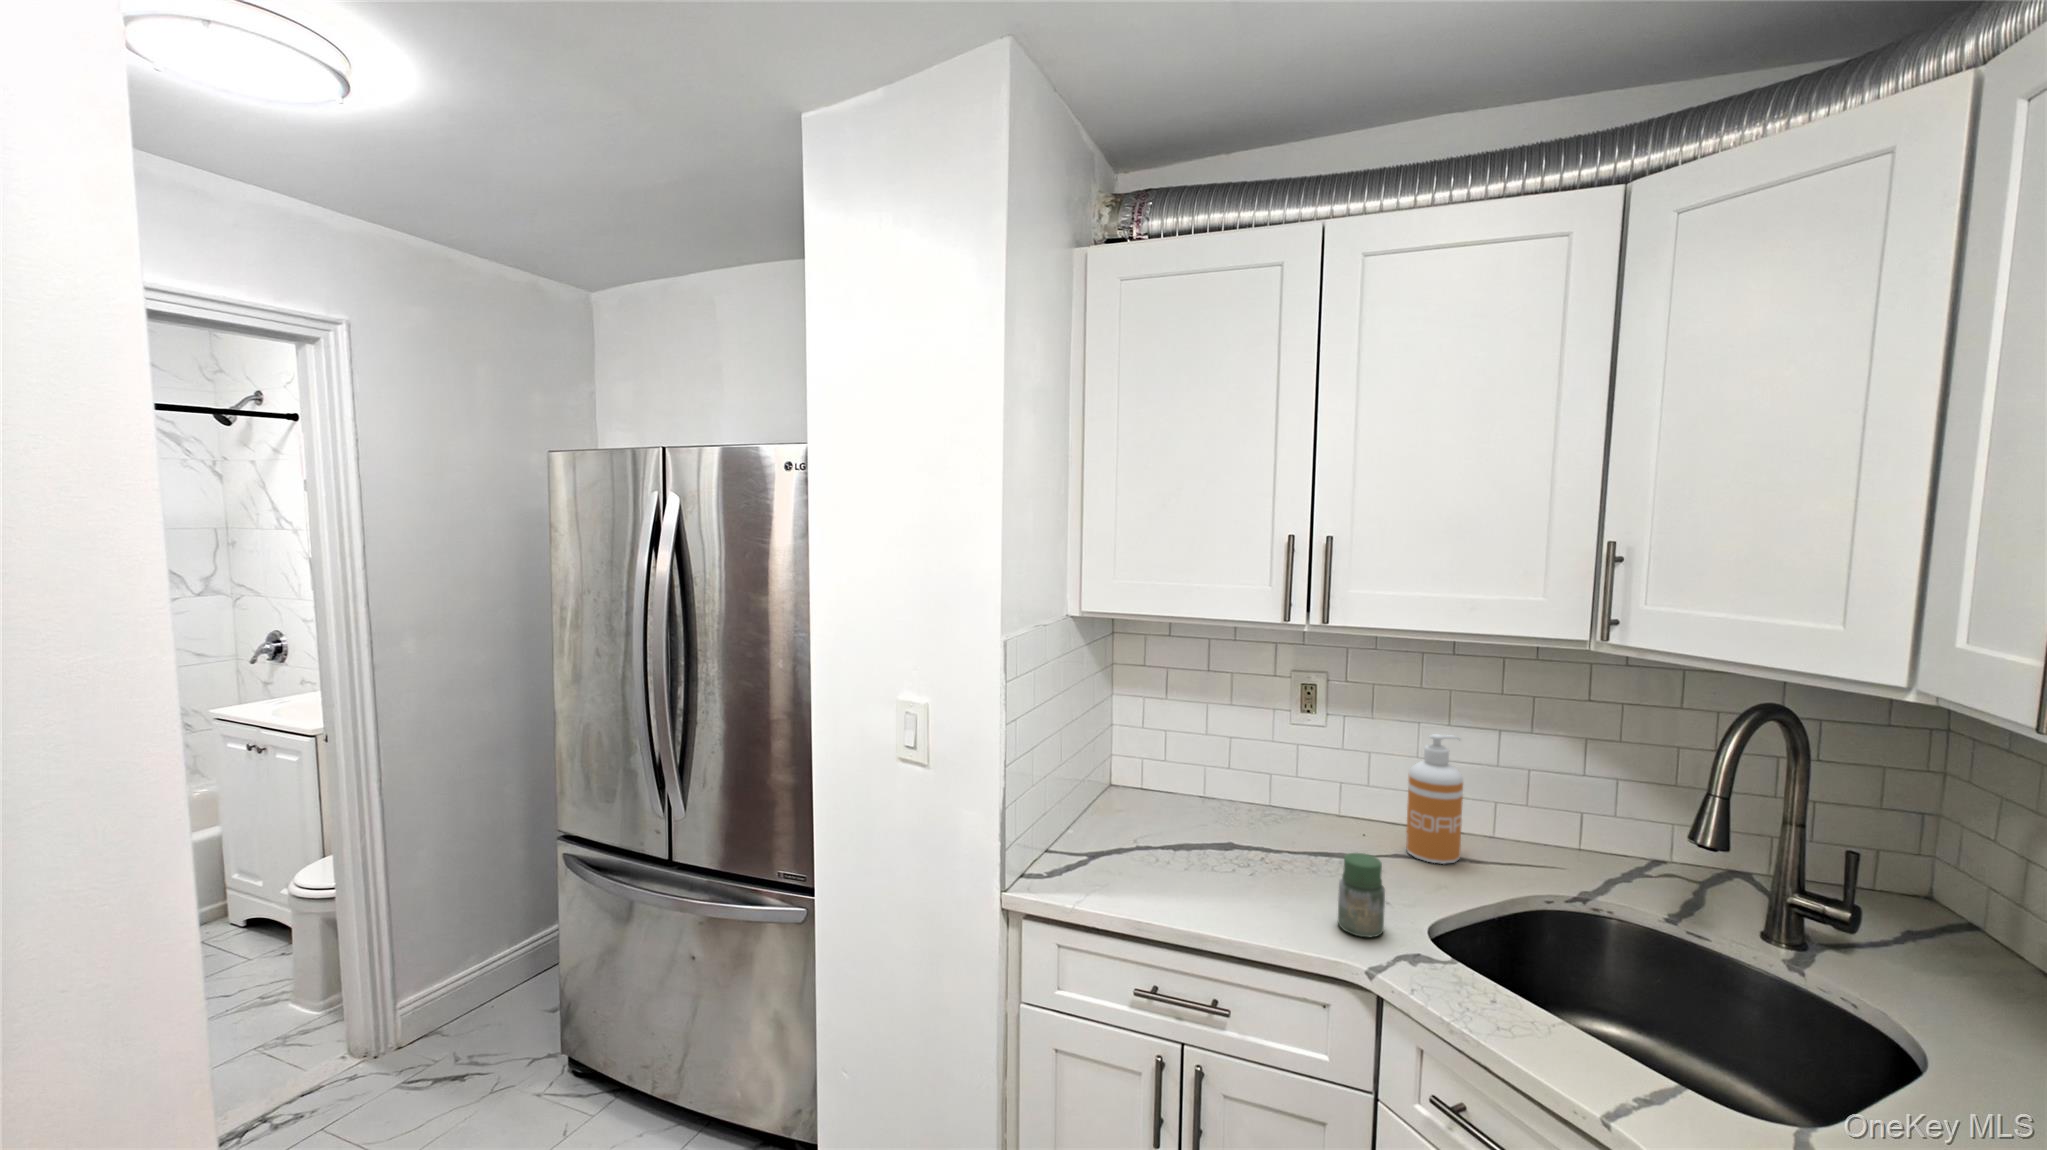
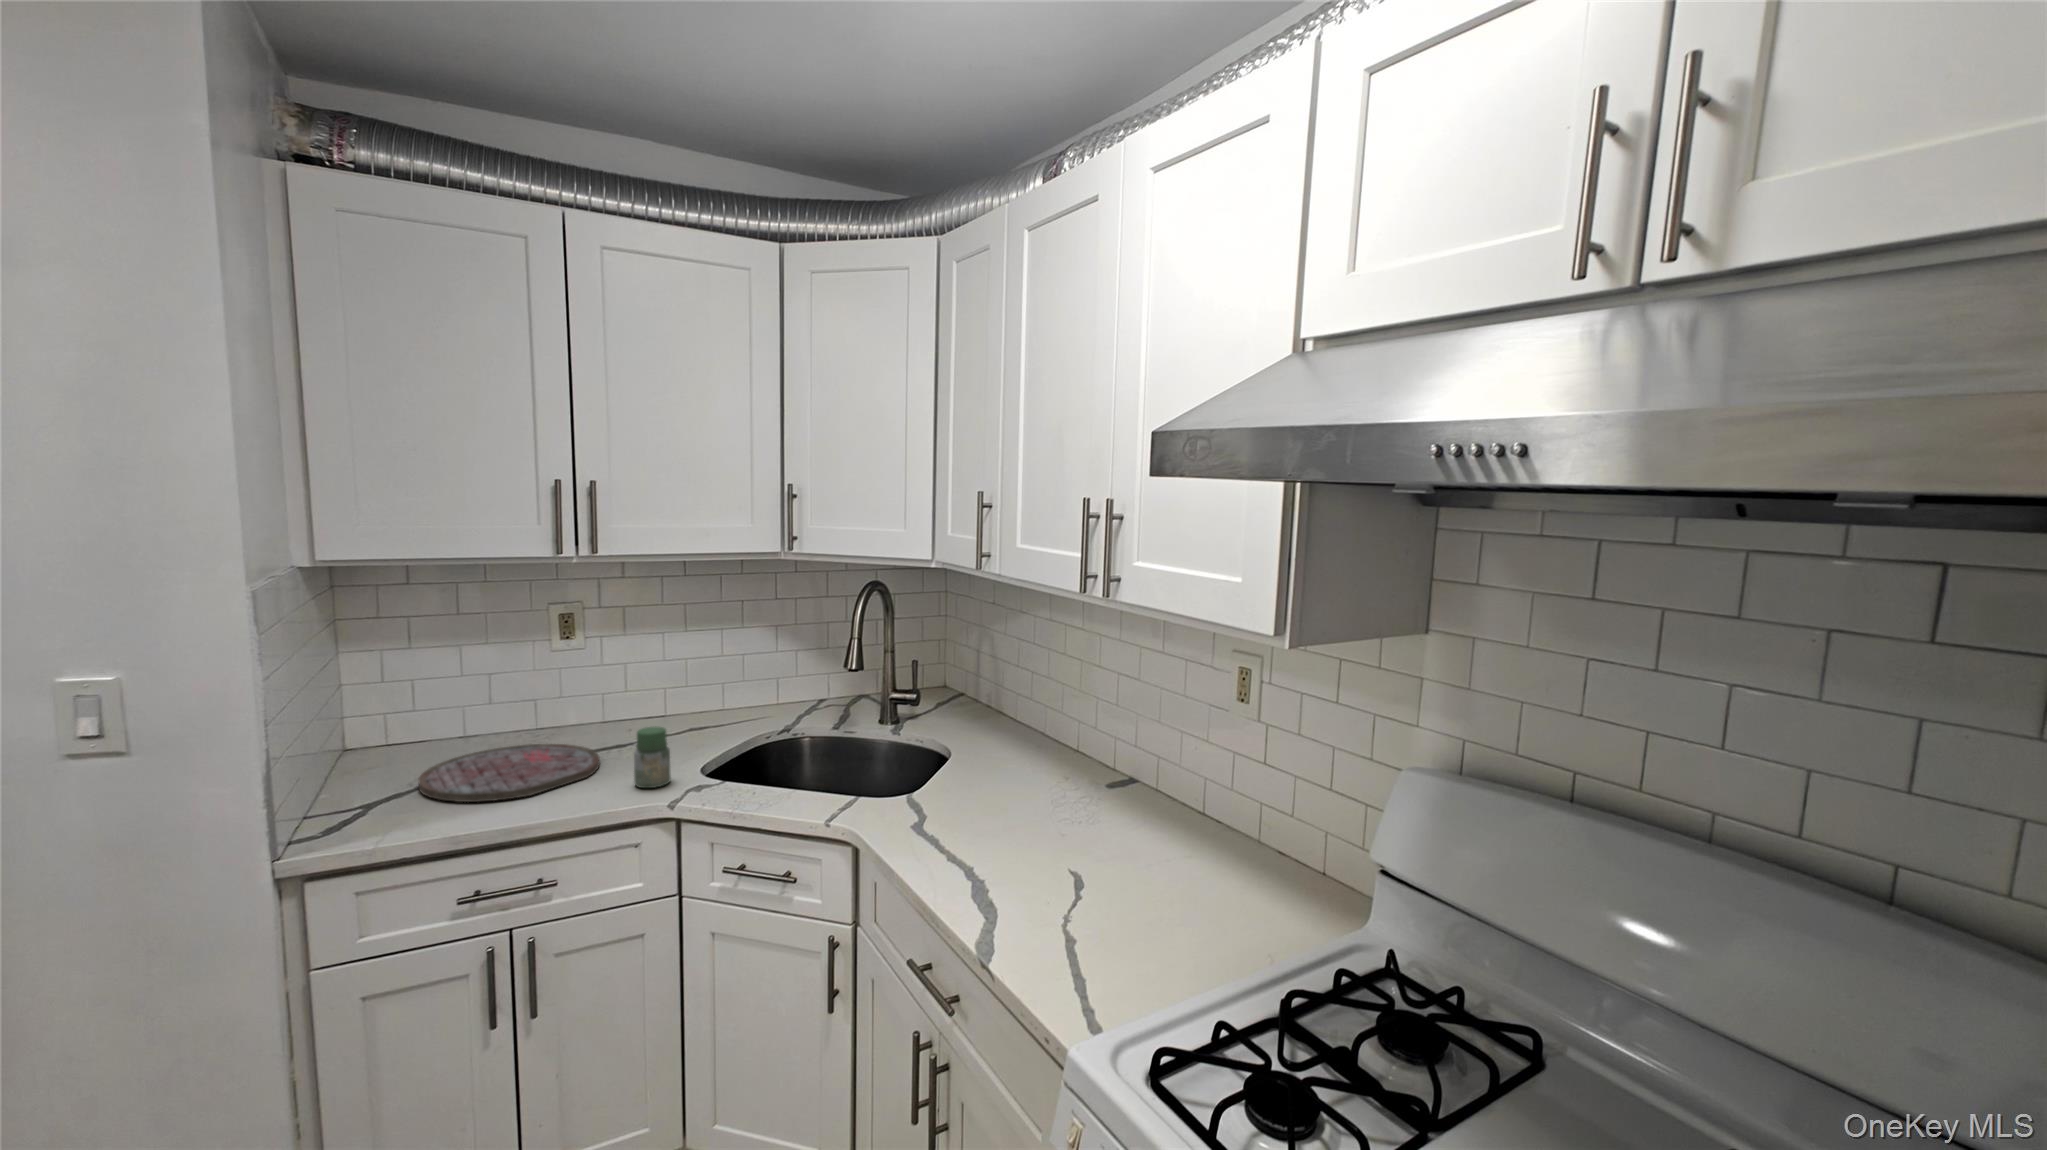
soap dispenser: present [1406,734,1463,864] -> none [664,636,706,735]
cutting board: none [1139,817,1314,894] -> present [419,744,600,802]

